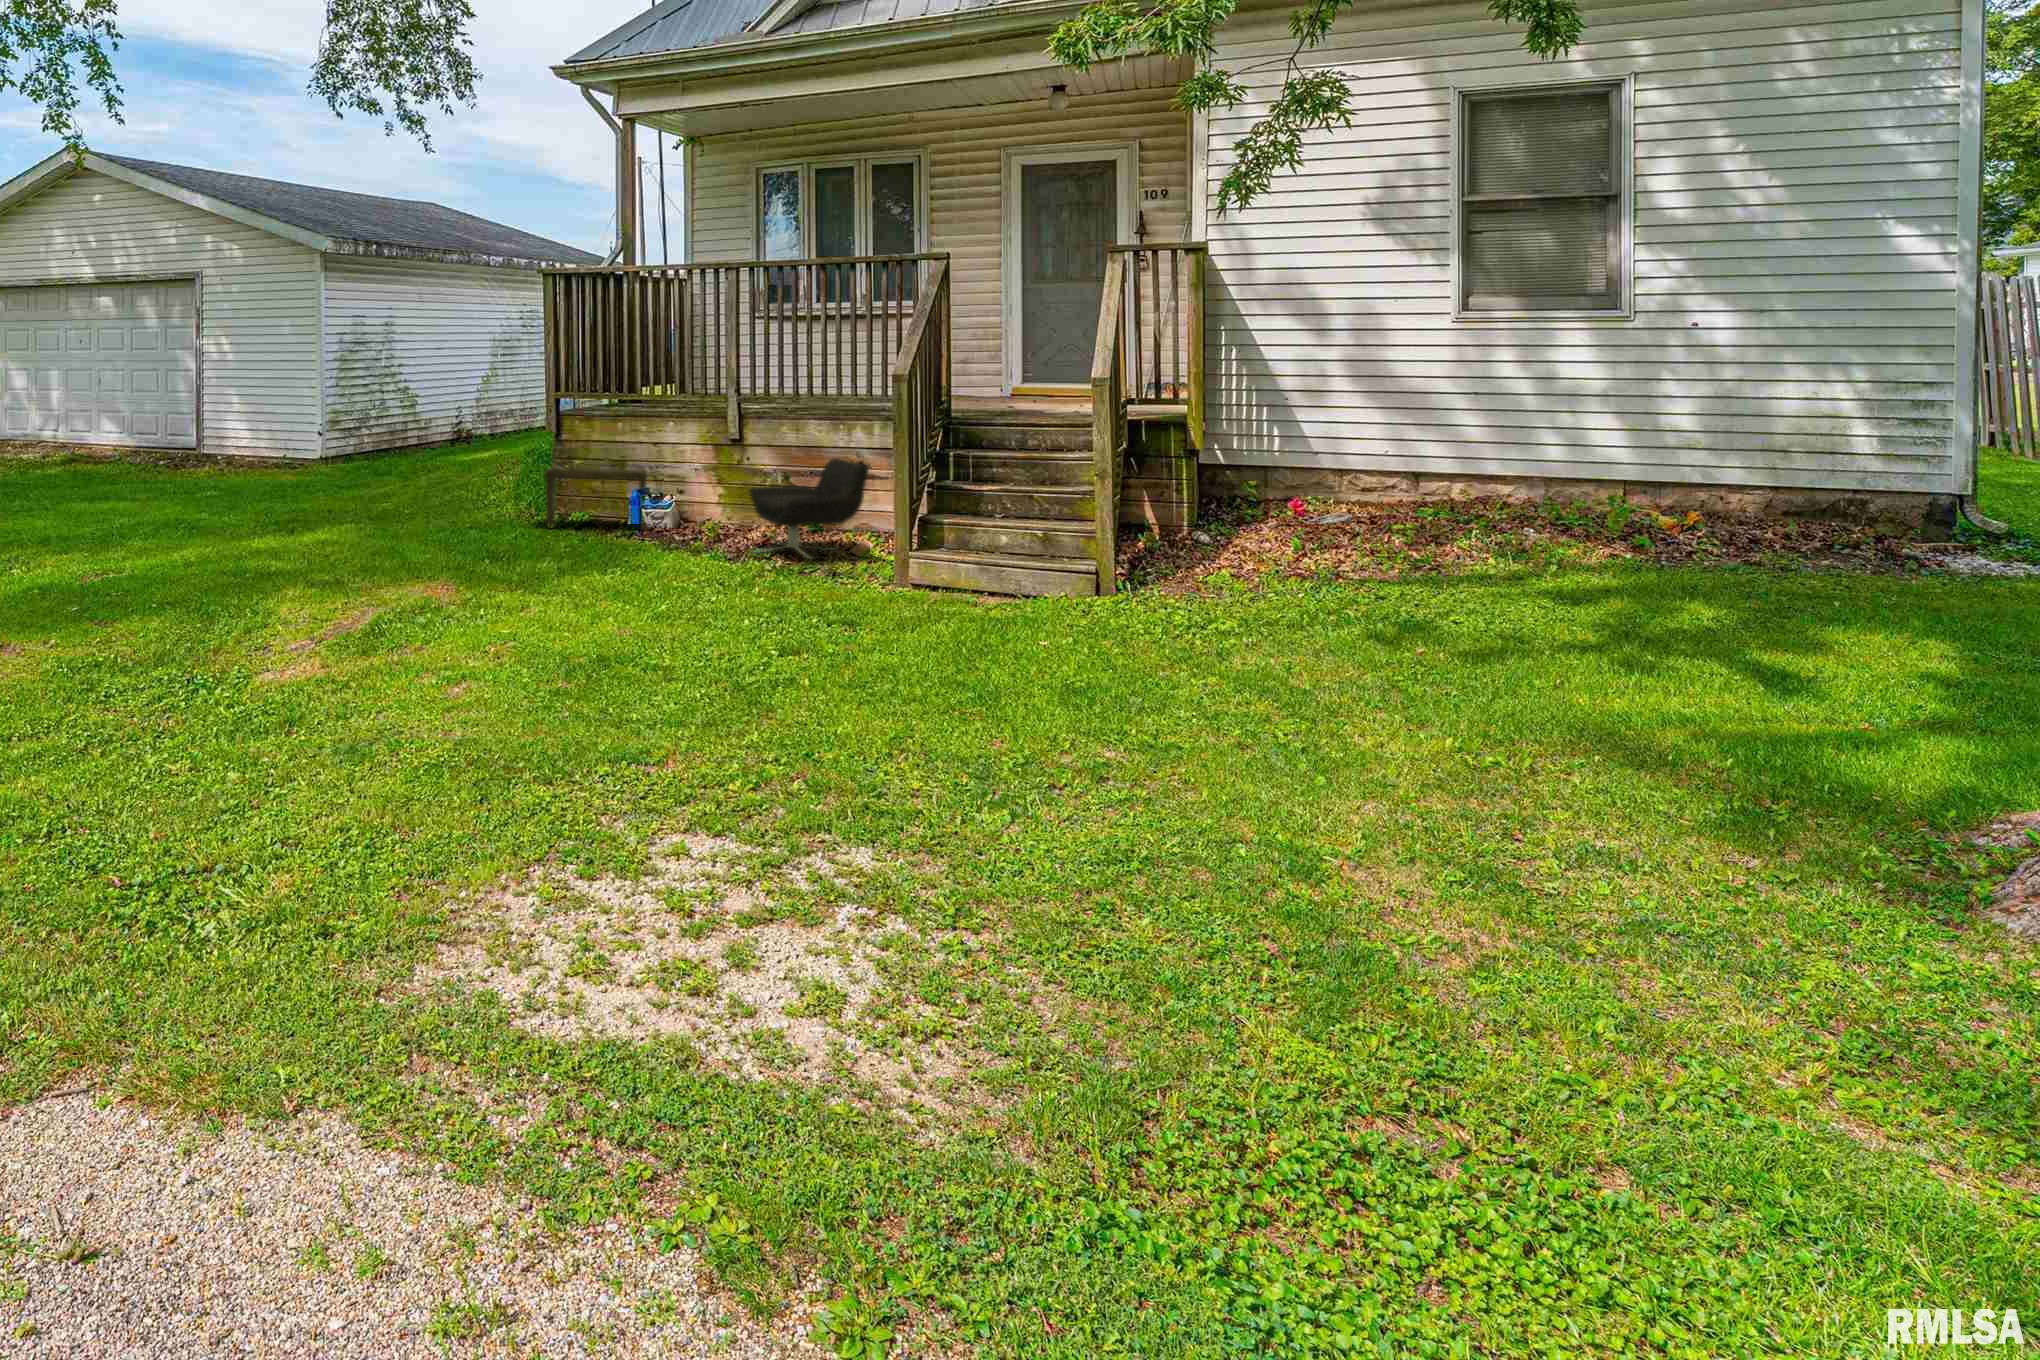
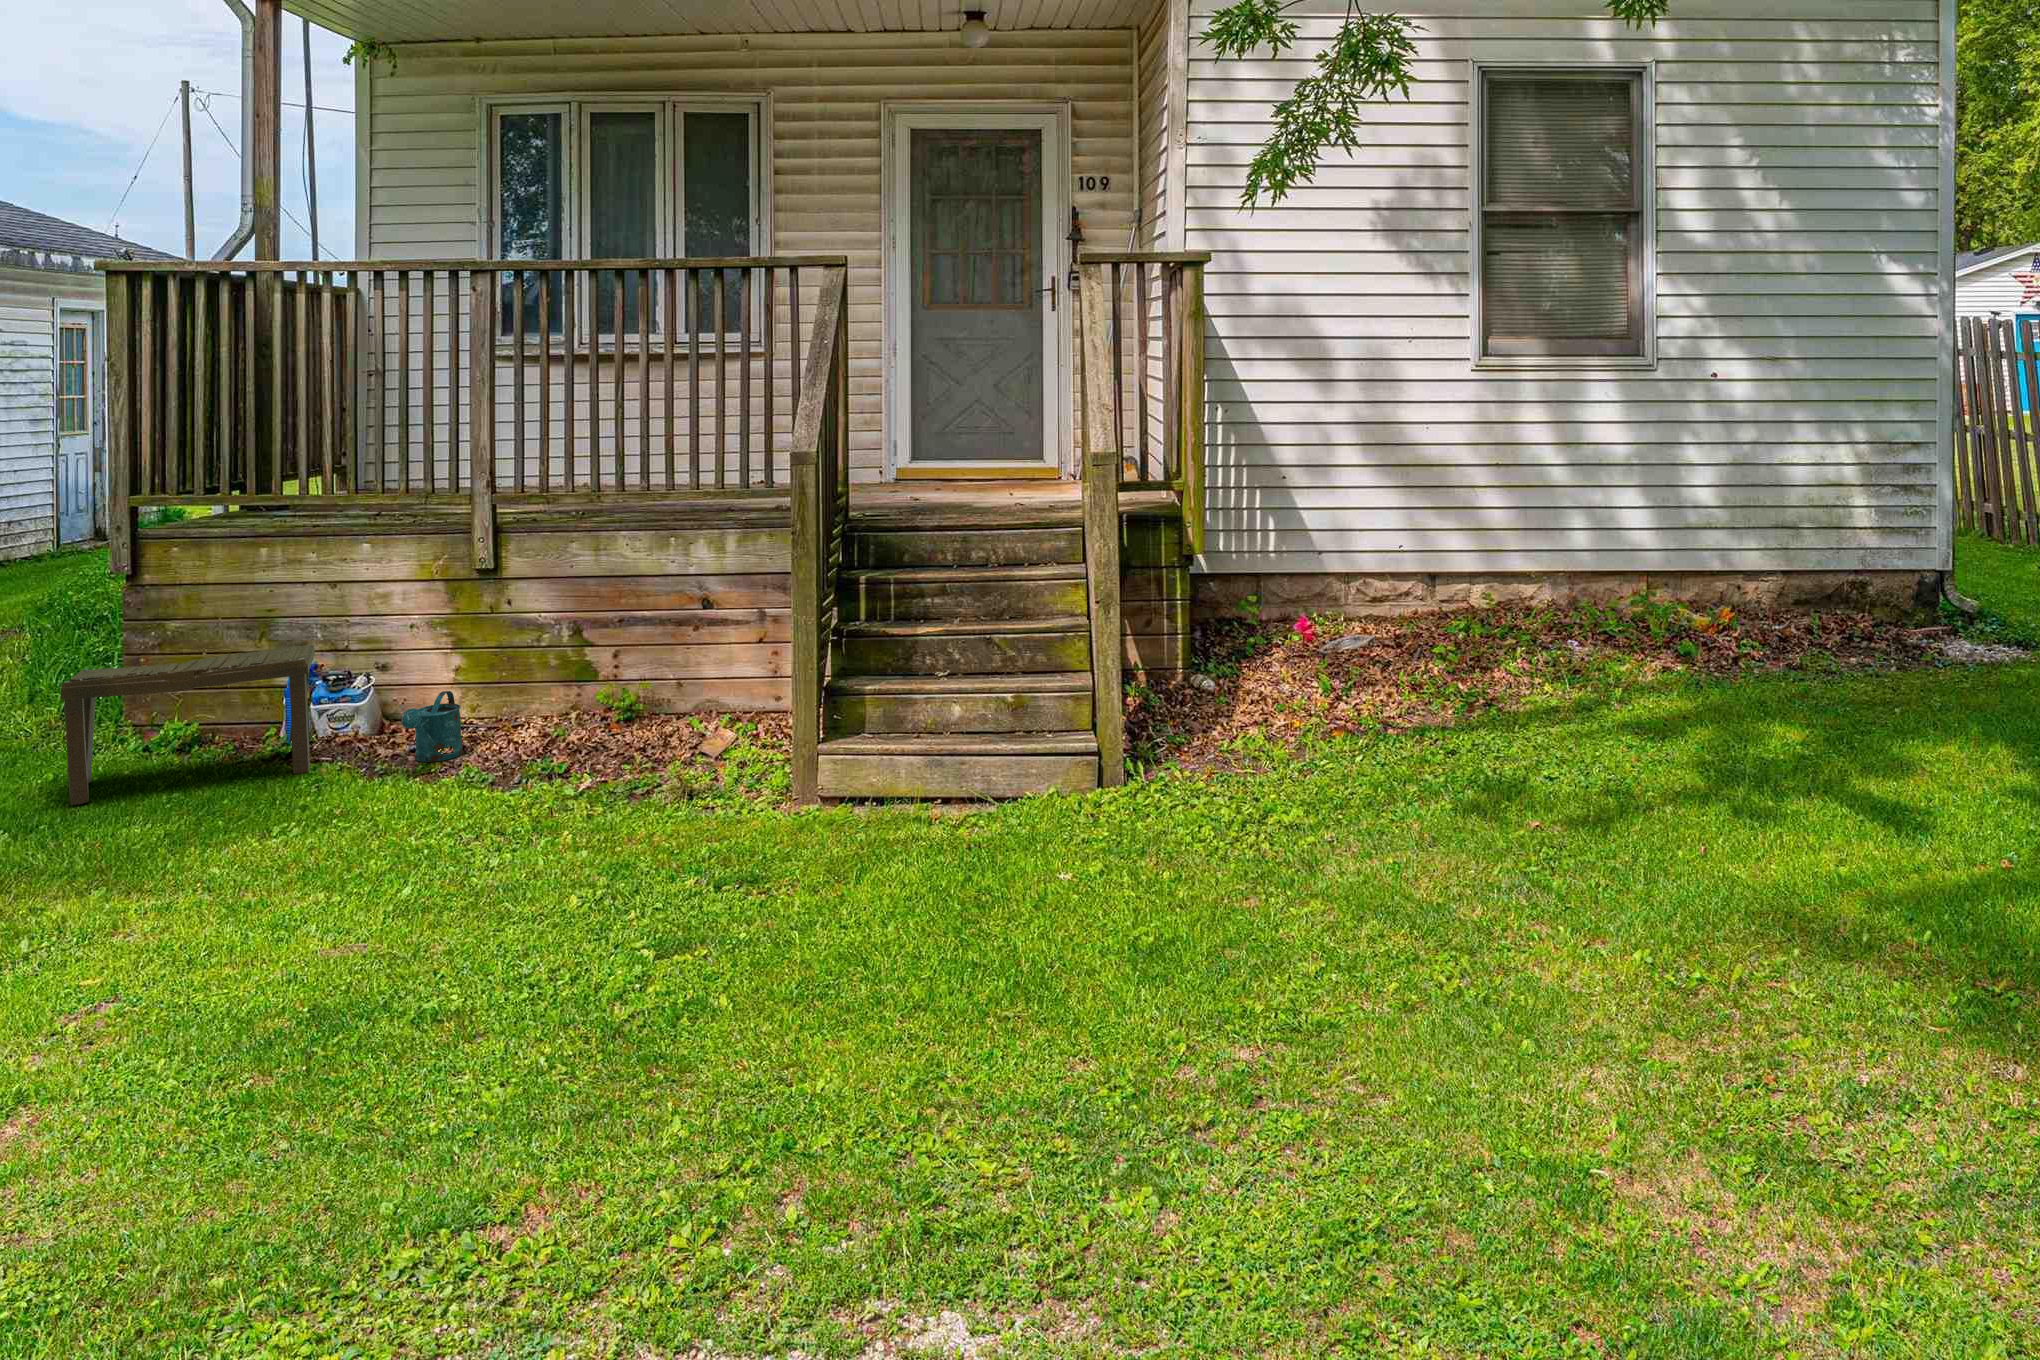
lounge chair: present [750,458,869,558] -> none [519,596,736,796]
watering can: none [690,499,721,534] -> present [401,691,463,762]

